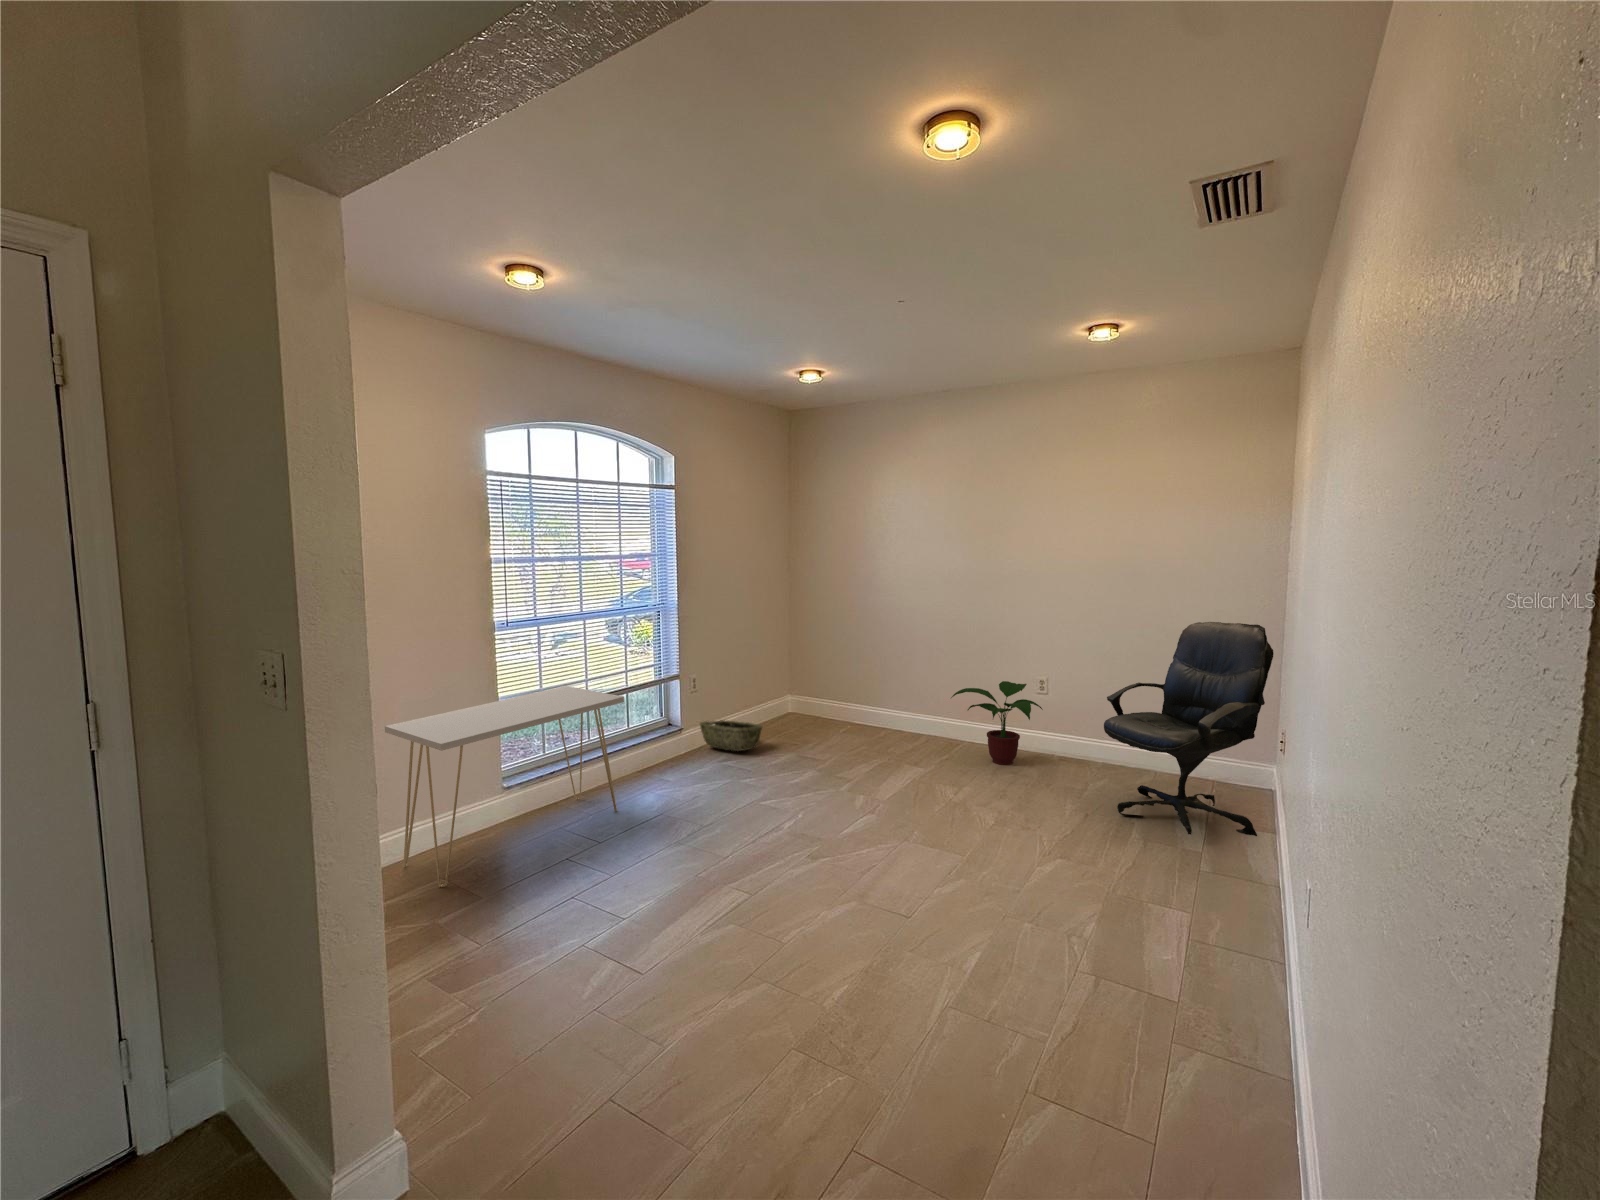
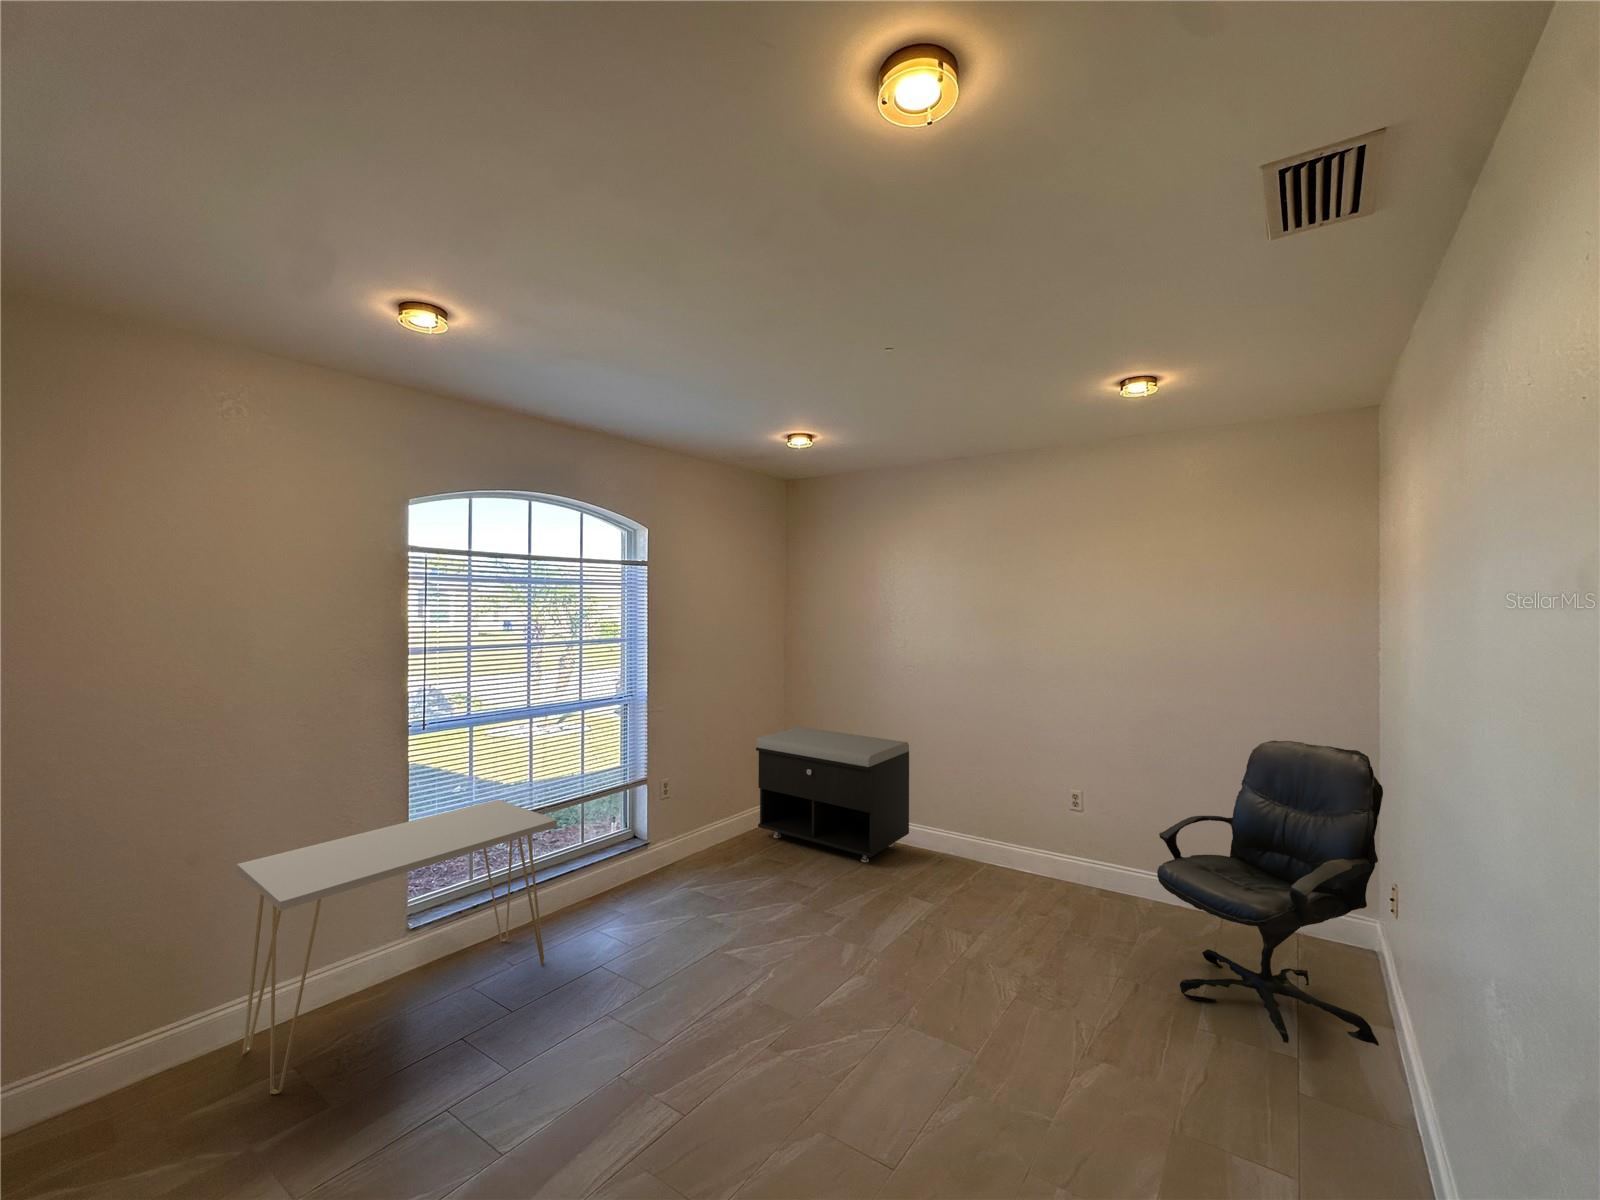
storage bench: none [768,634,902,743] -> present [756,727,909,863]
potted plant: present [951,681,1042,765] -> none [964,796,1076,904]
woven basket: present [700,720,762,751] -> none [670,830,743,872]

